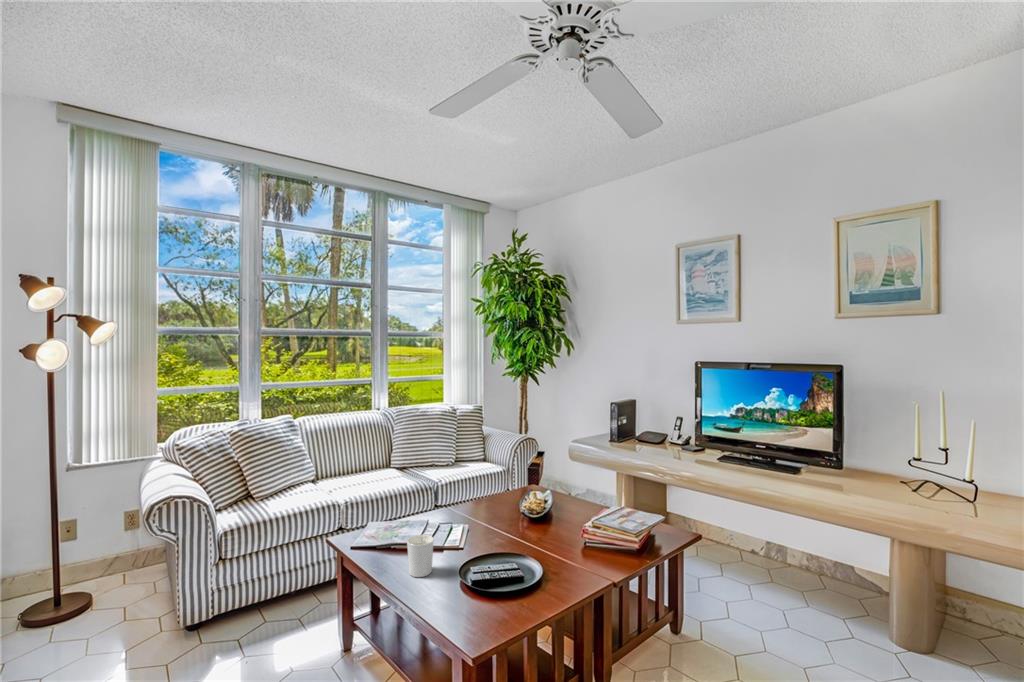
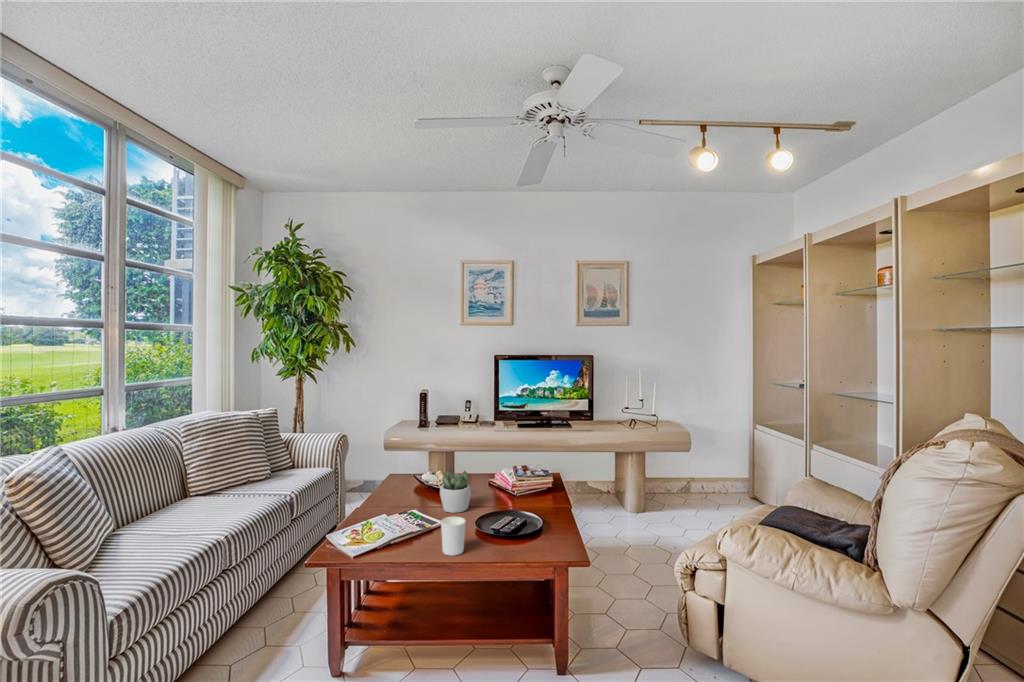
succulent plant: none [493,489,528,538] -> present [440,470,471,513]

